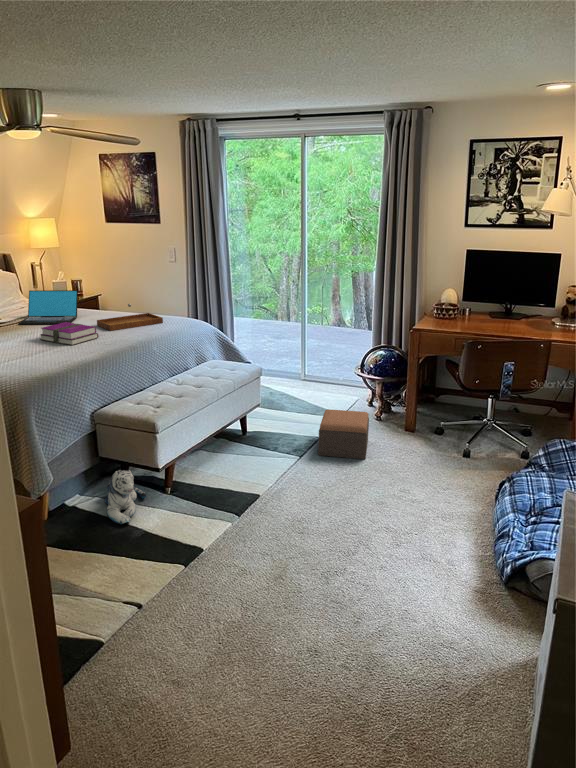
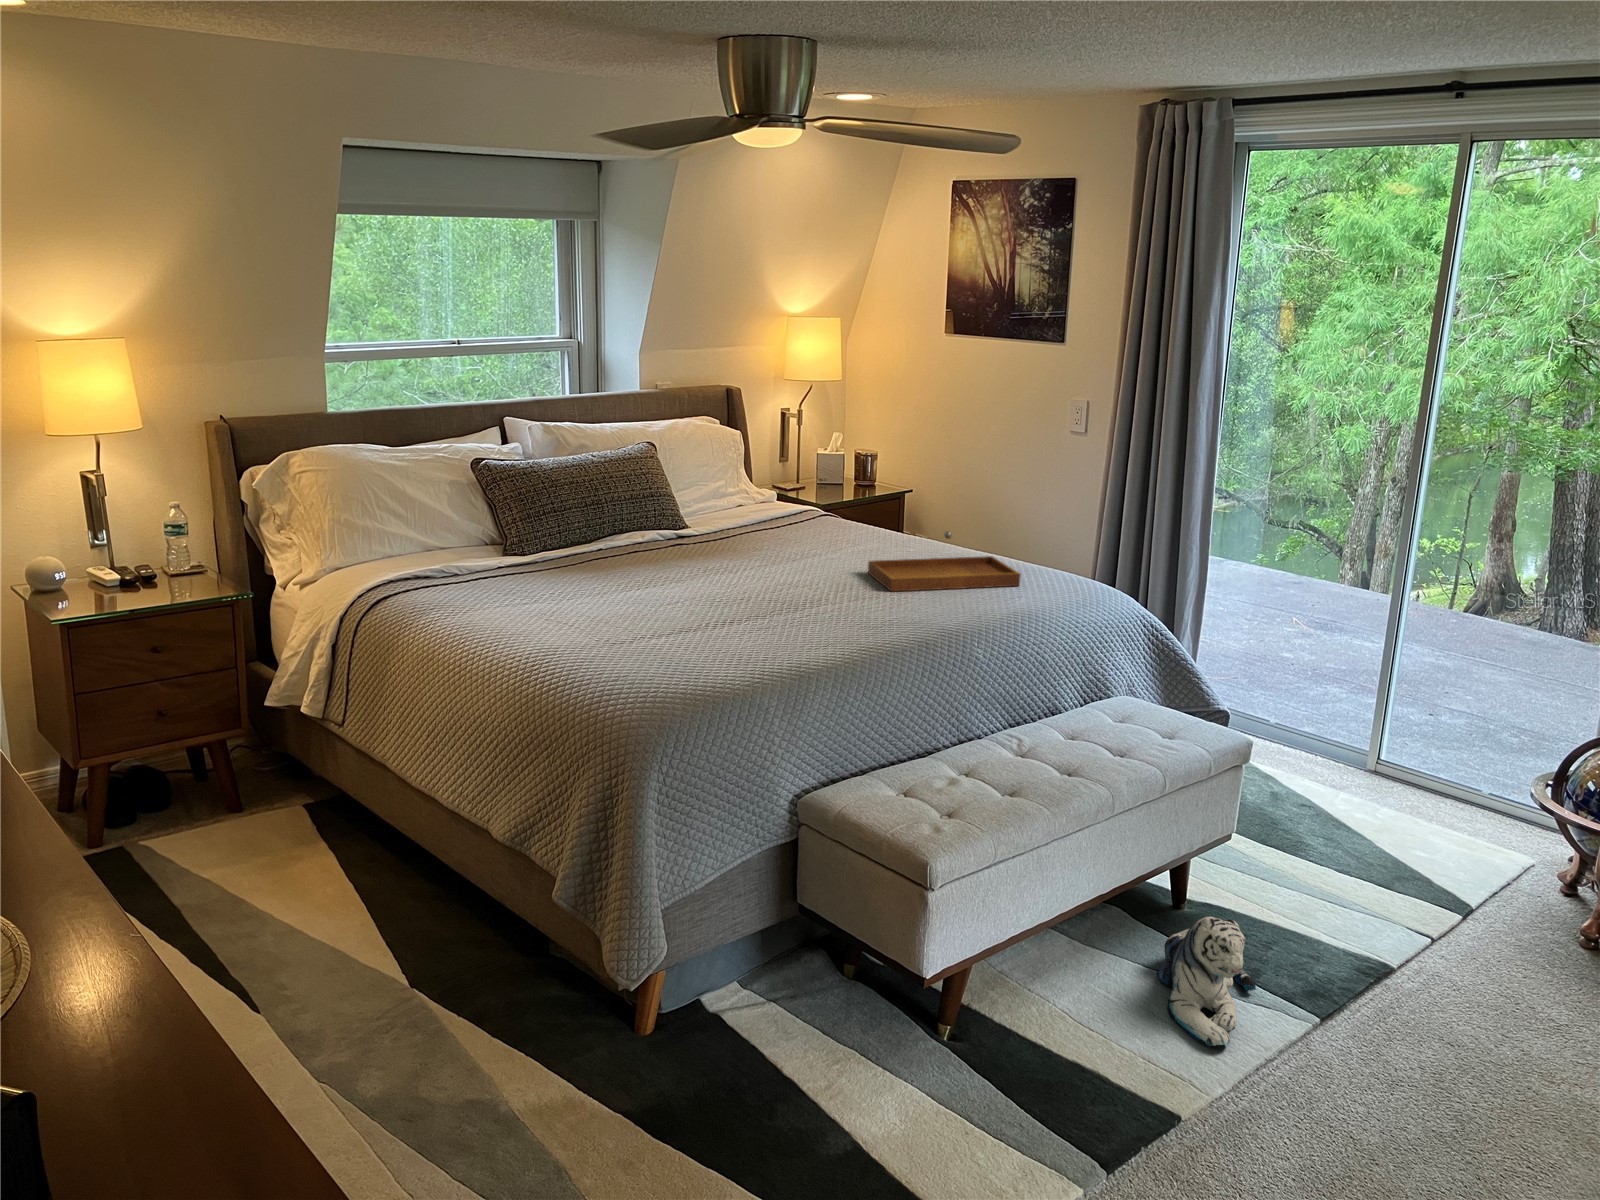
laptop: present [18,290,78,325] -> none [707,475,845,562]
hardback book: present [40,322,98,345] -> none [733,560,858,619]
footstool: present [318,409,369,459] -> none [1379,894,1559,1073]
plush toy: present [104,470,146,524] -> present [1156,917,1256,1047]

